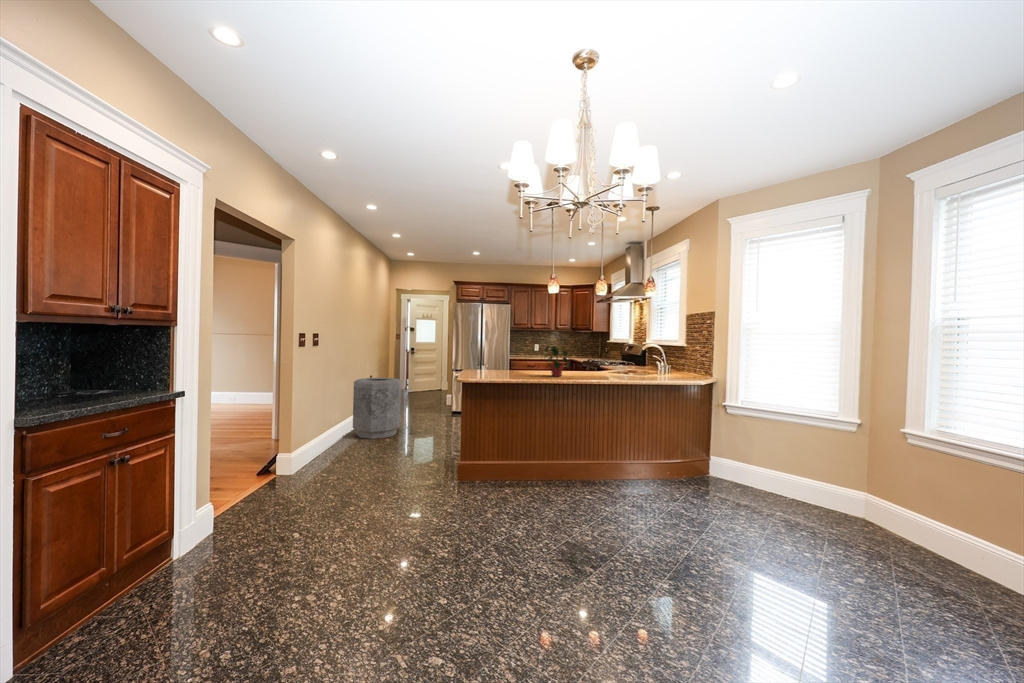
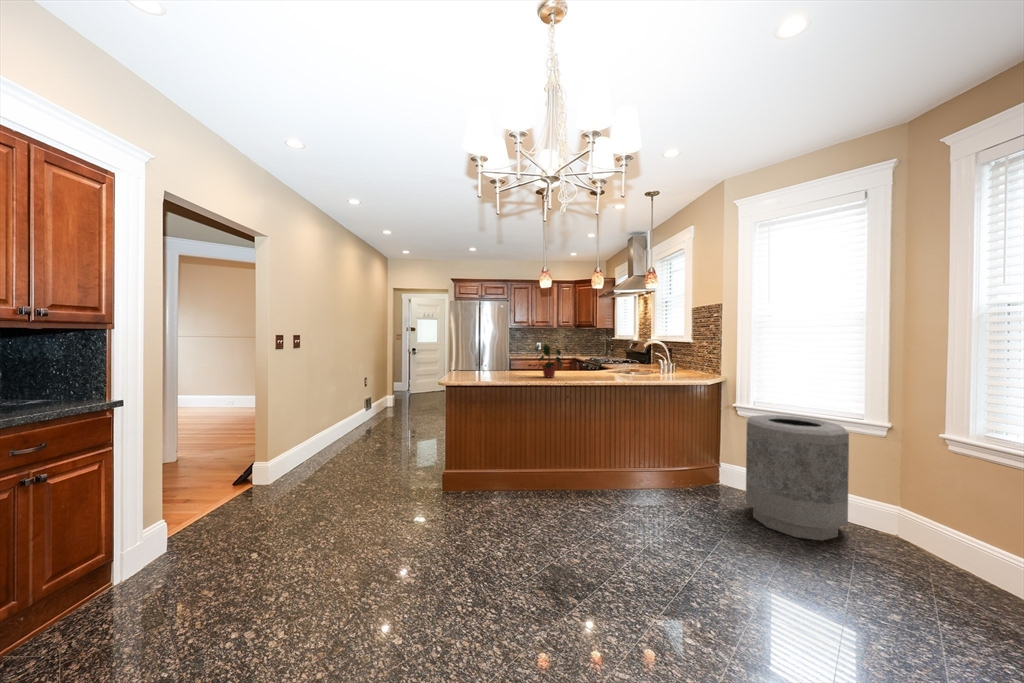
trash can: present [353,378,401,439] -> present [746,415,849,541]

